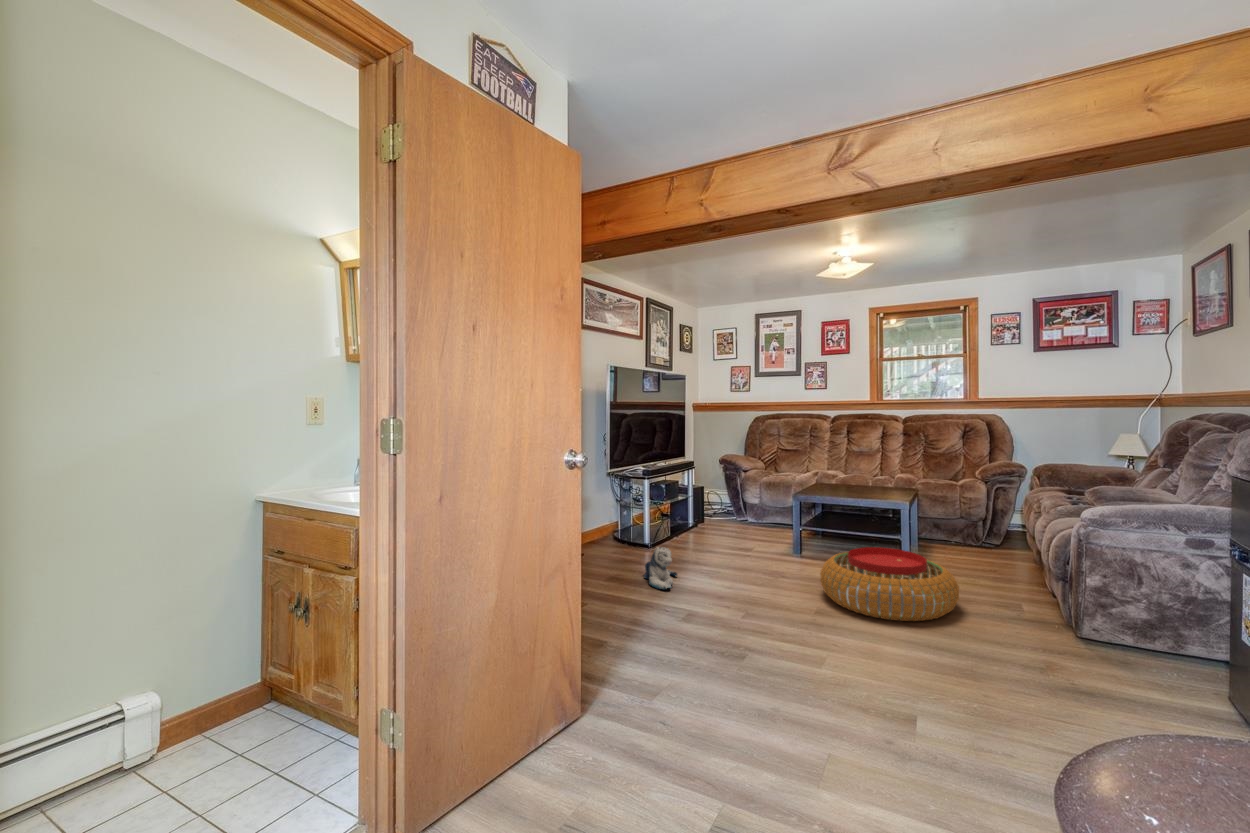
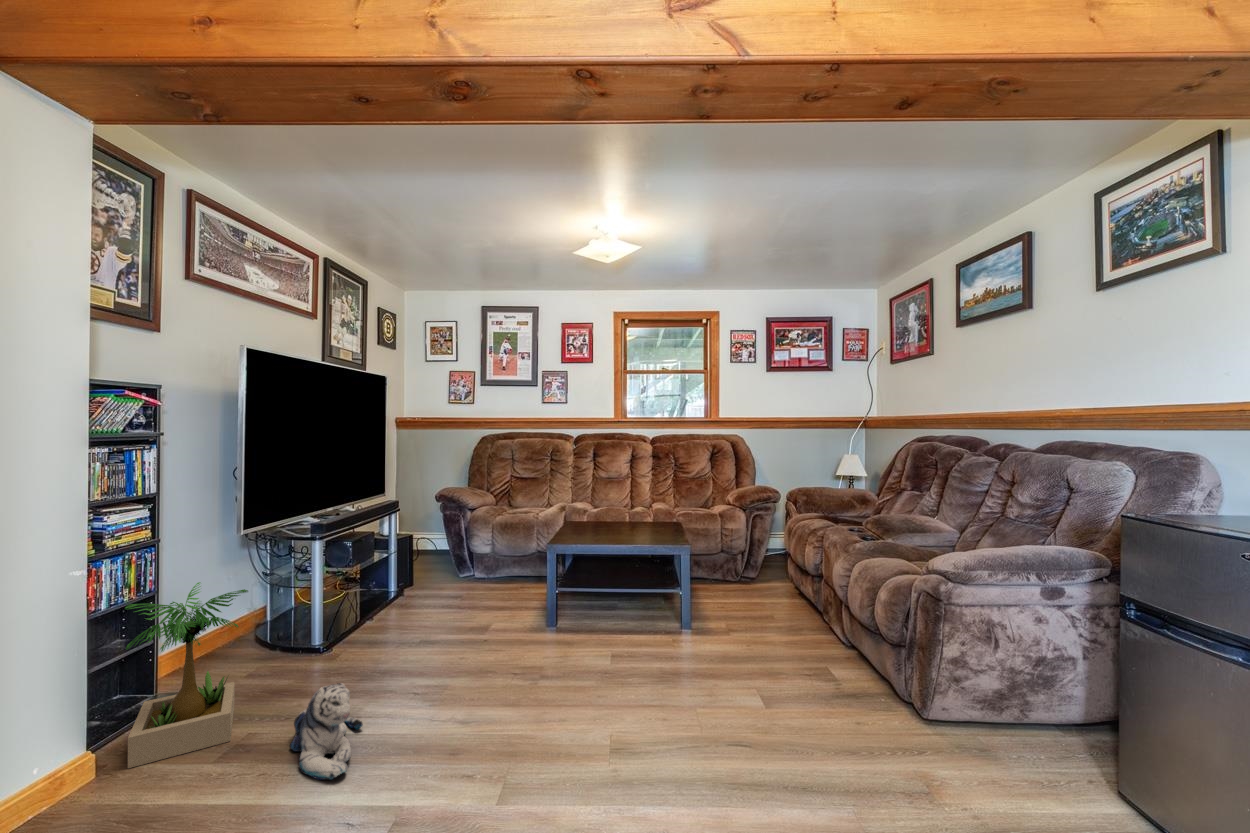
potted plant: none [569,491,626,572] -> present [125,582,248,768]
pouf: present [820,547,959,621] -> none [606,623,791,754]

